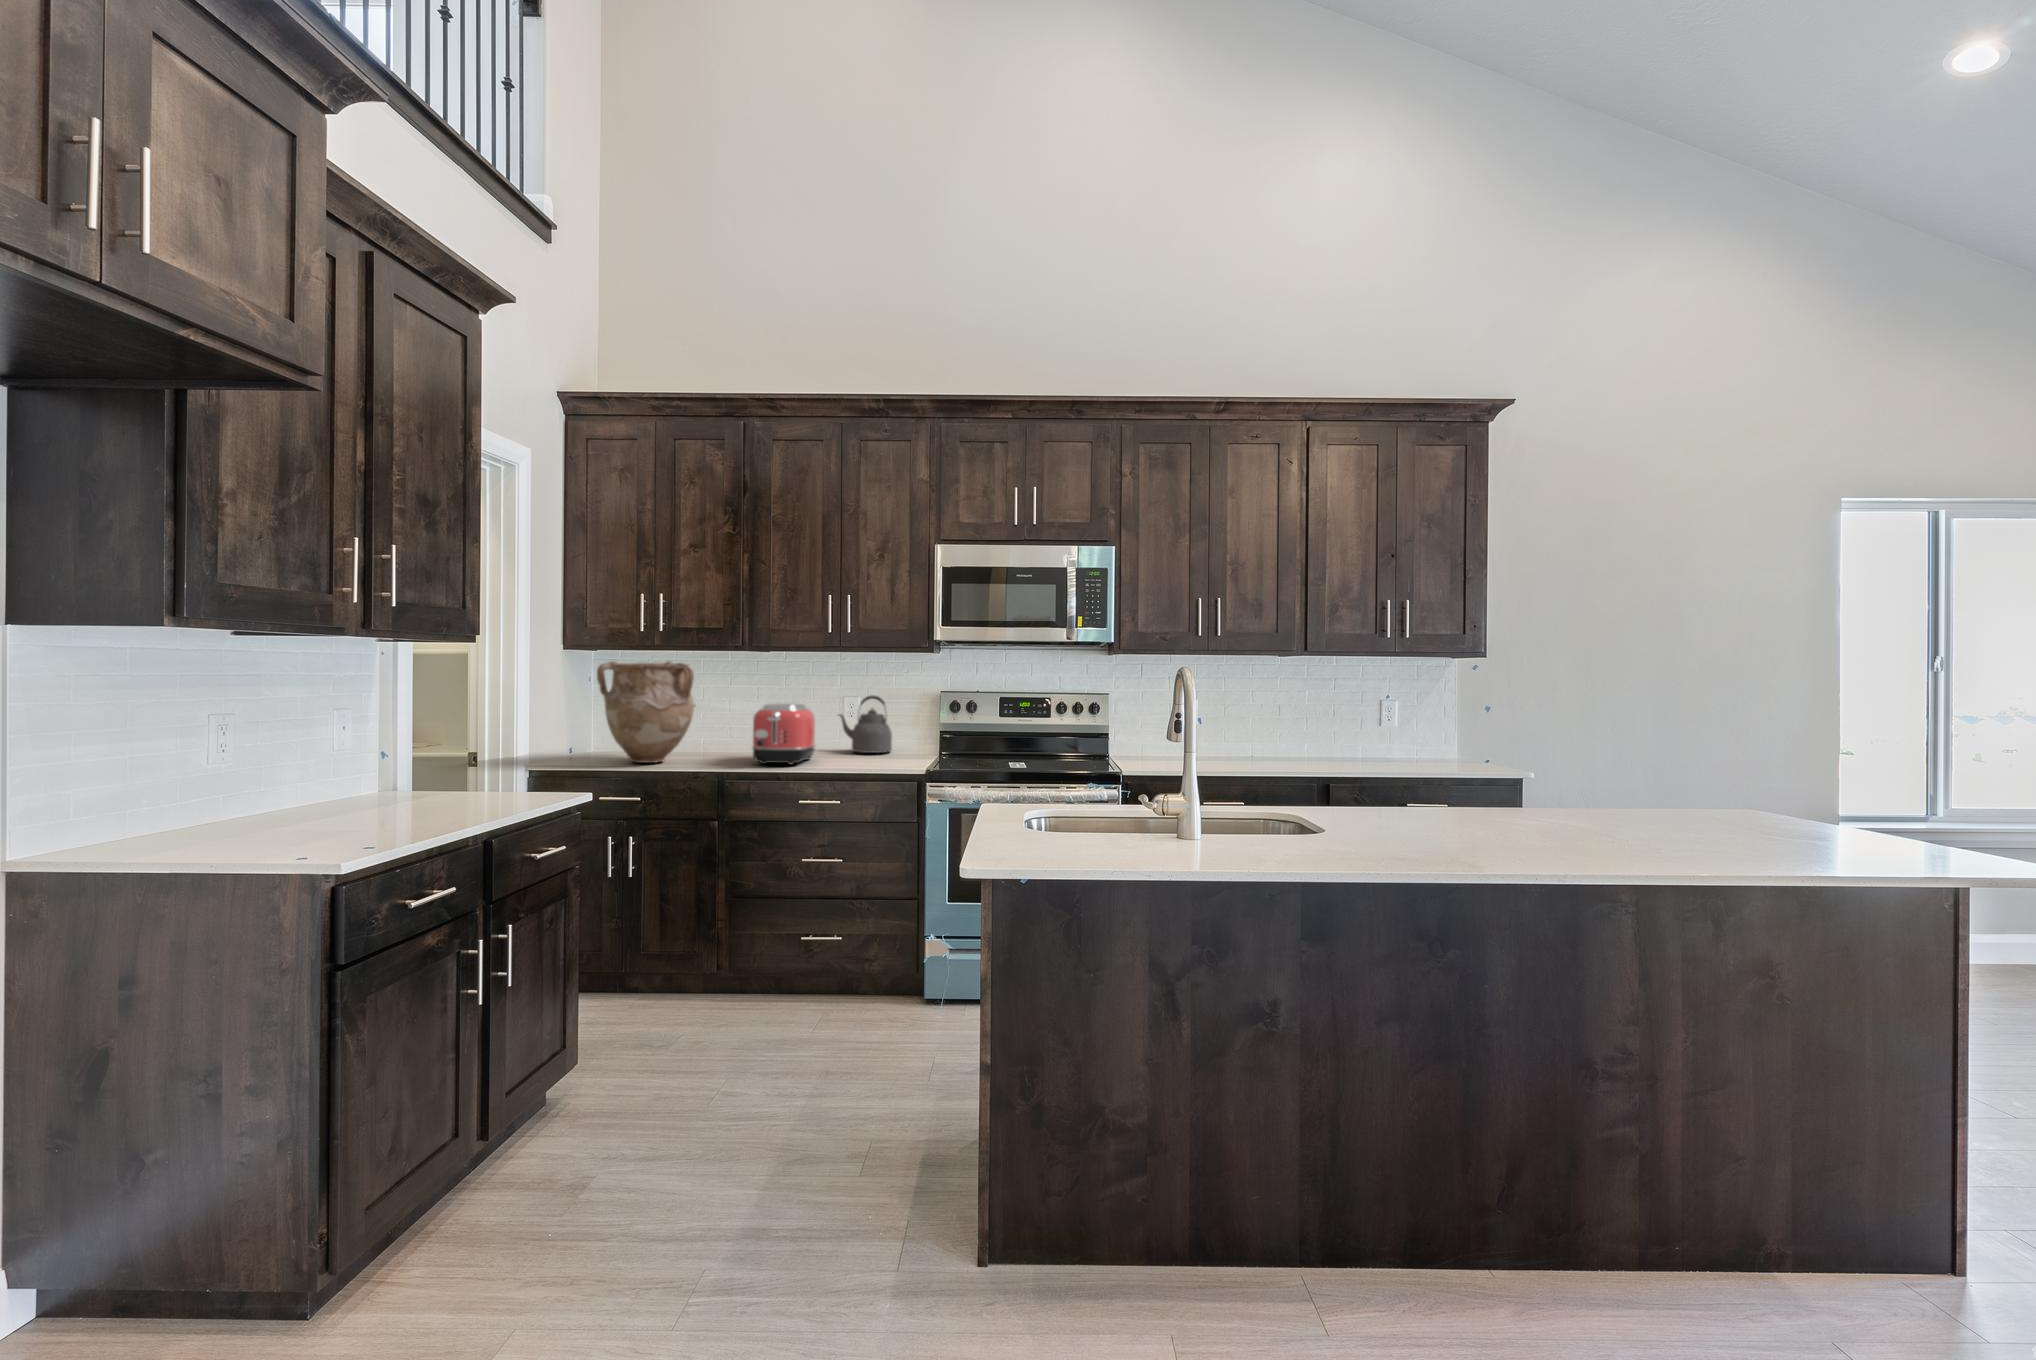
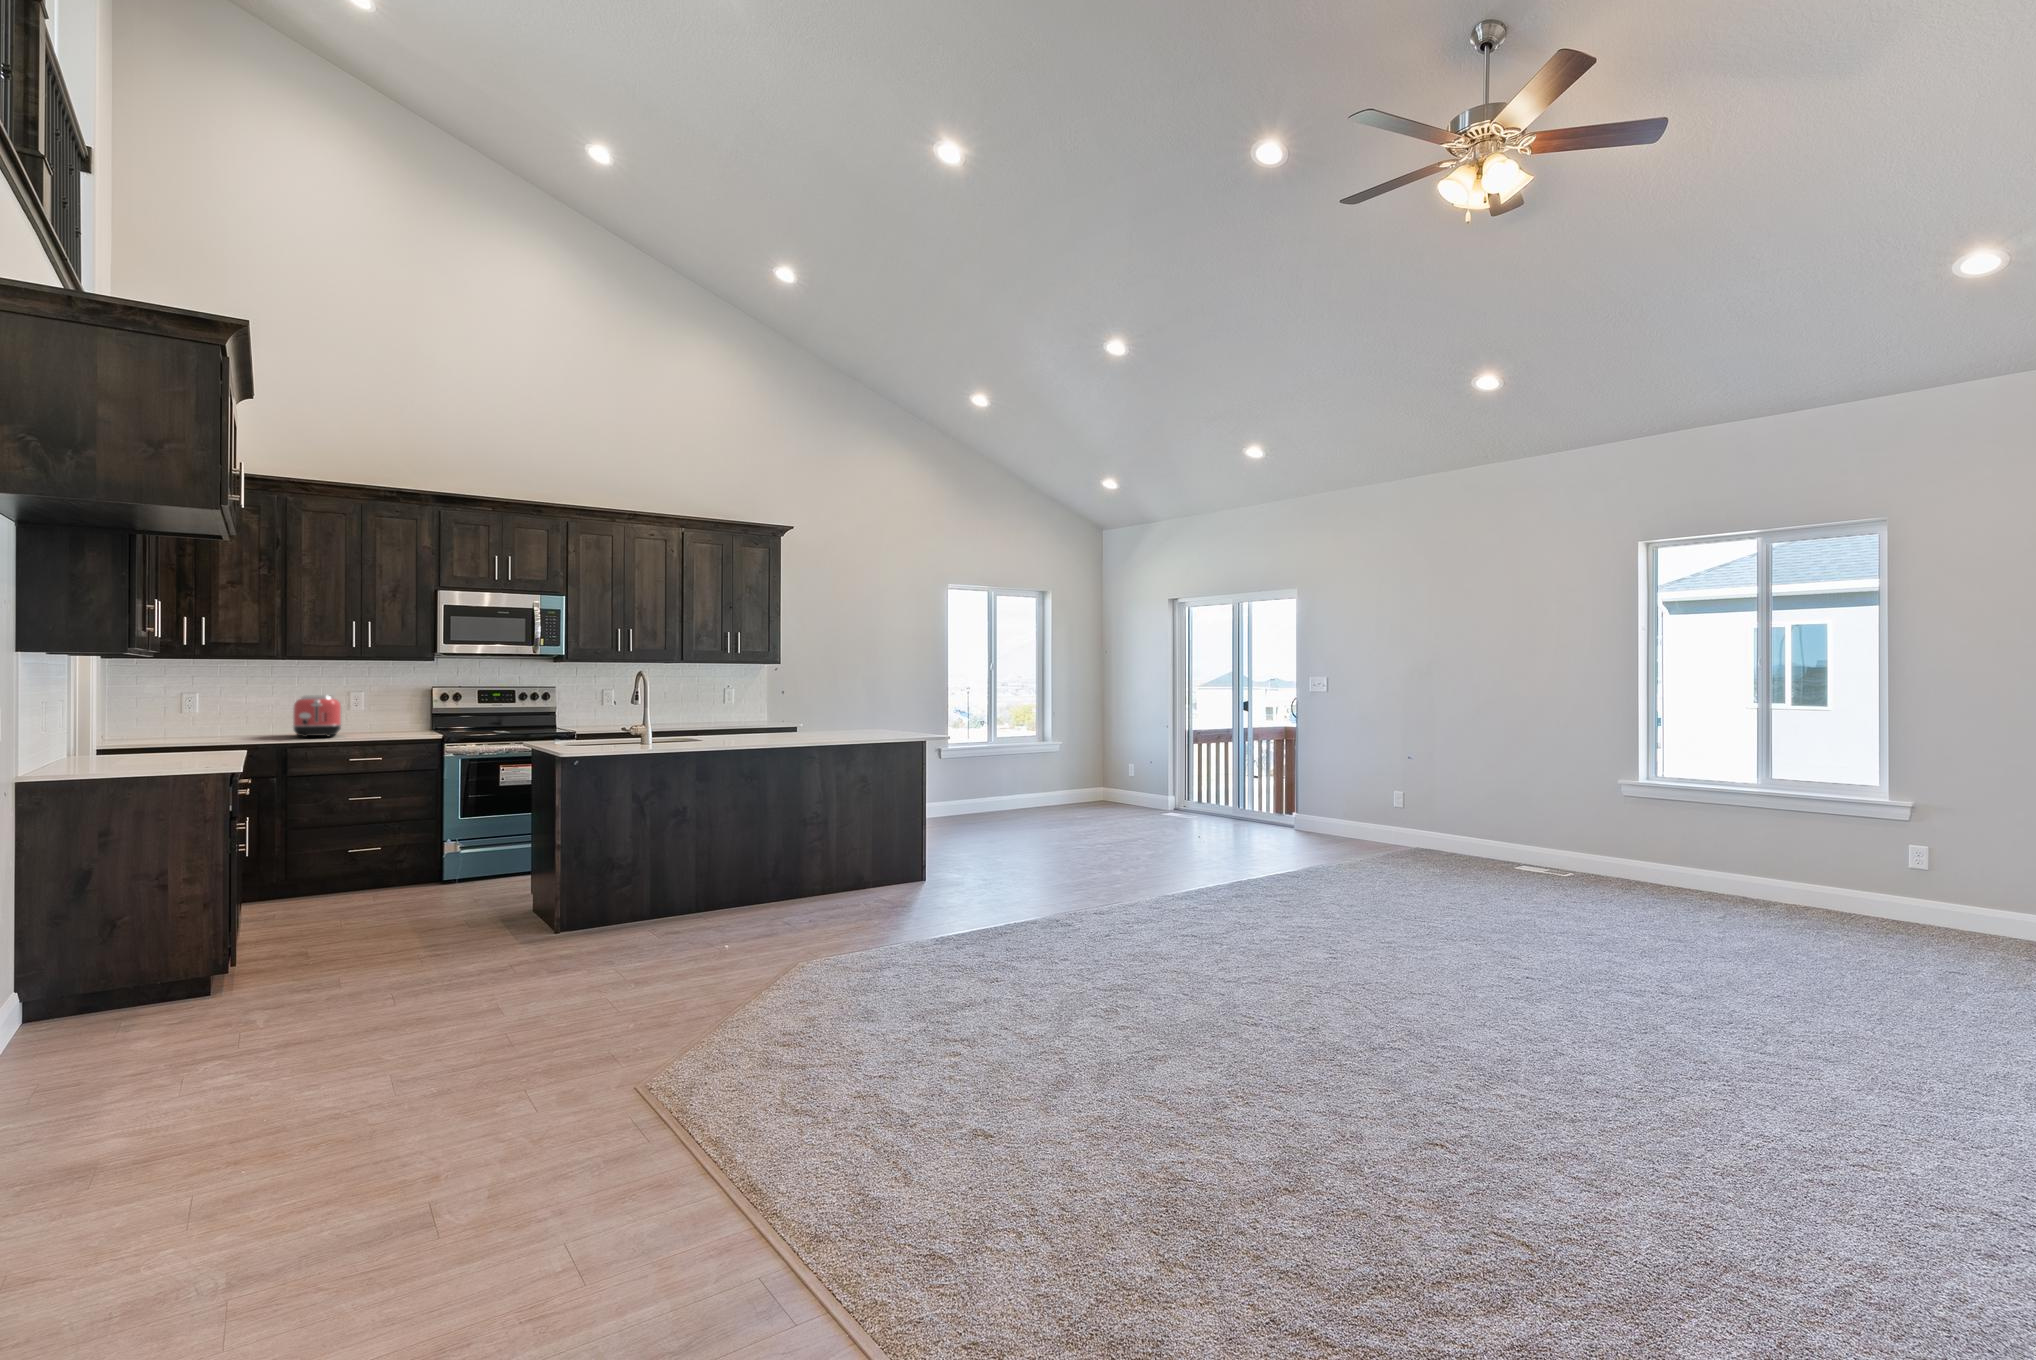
vase: present [597,661,695,763] -> none [153,665,244,740]
kettle: present [839,695,892,753] -> none [346,691,394,730]

